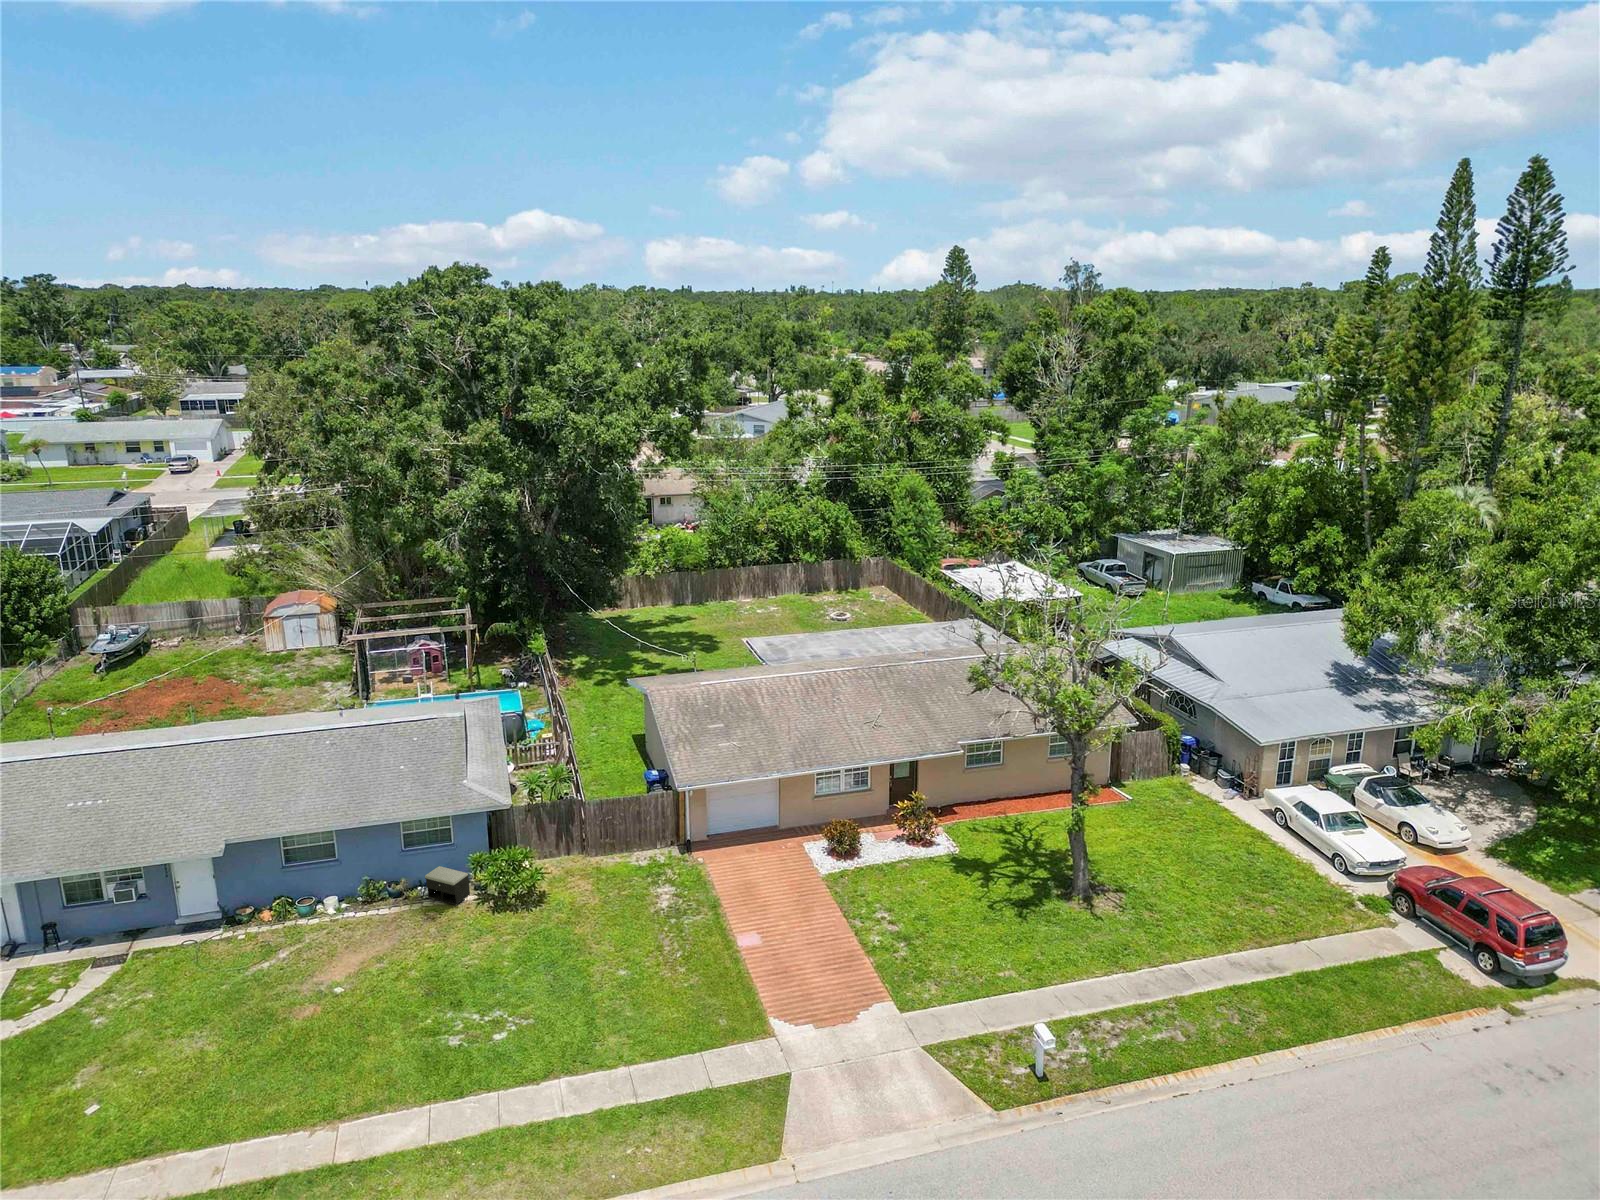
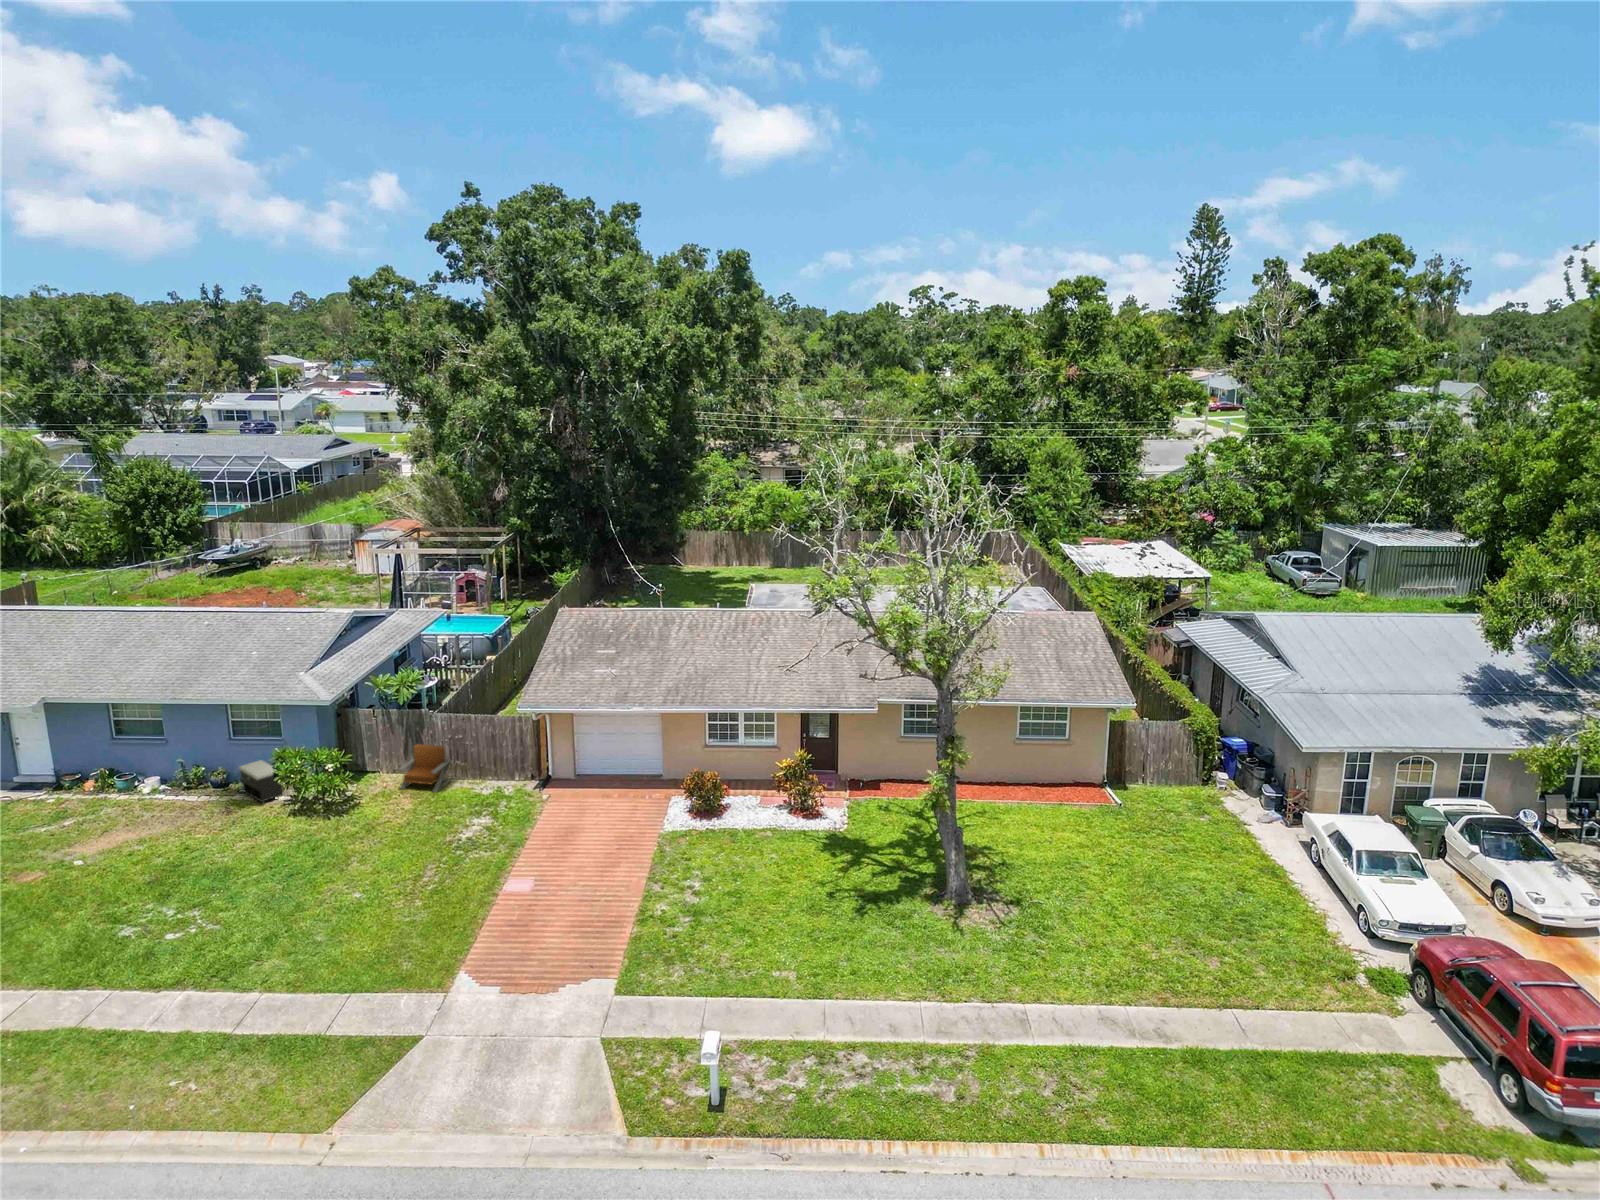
lounge chair: none [566,829,606,873] -> present [399,744,452,792]

